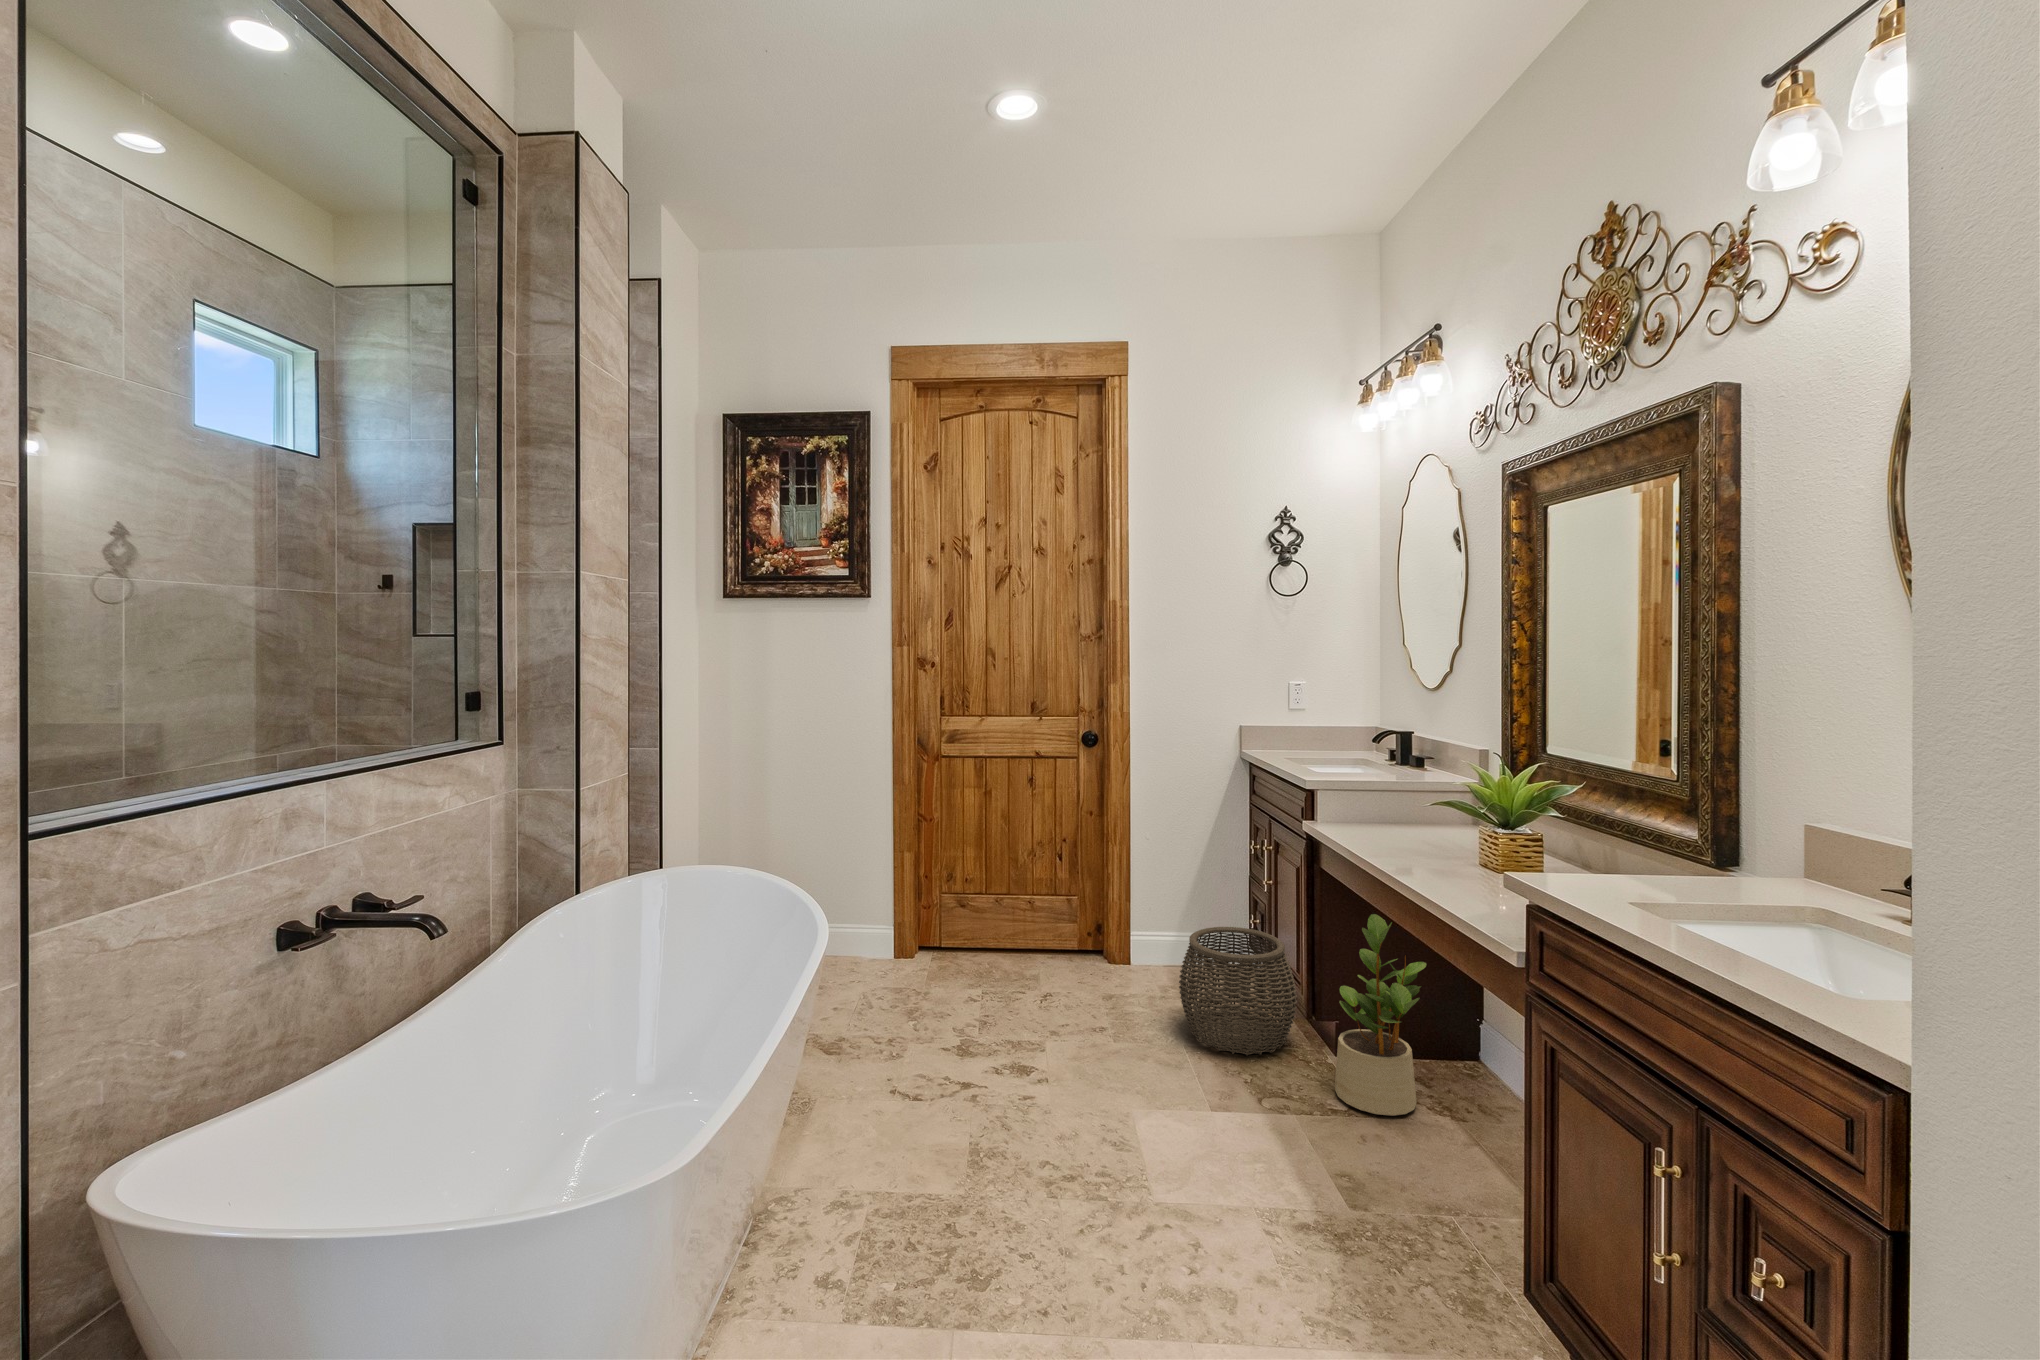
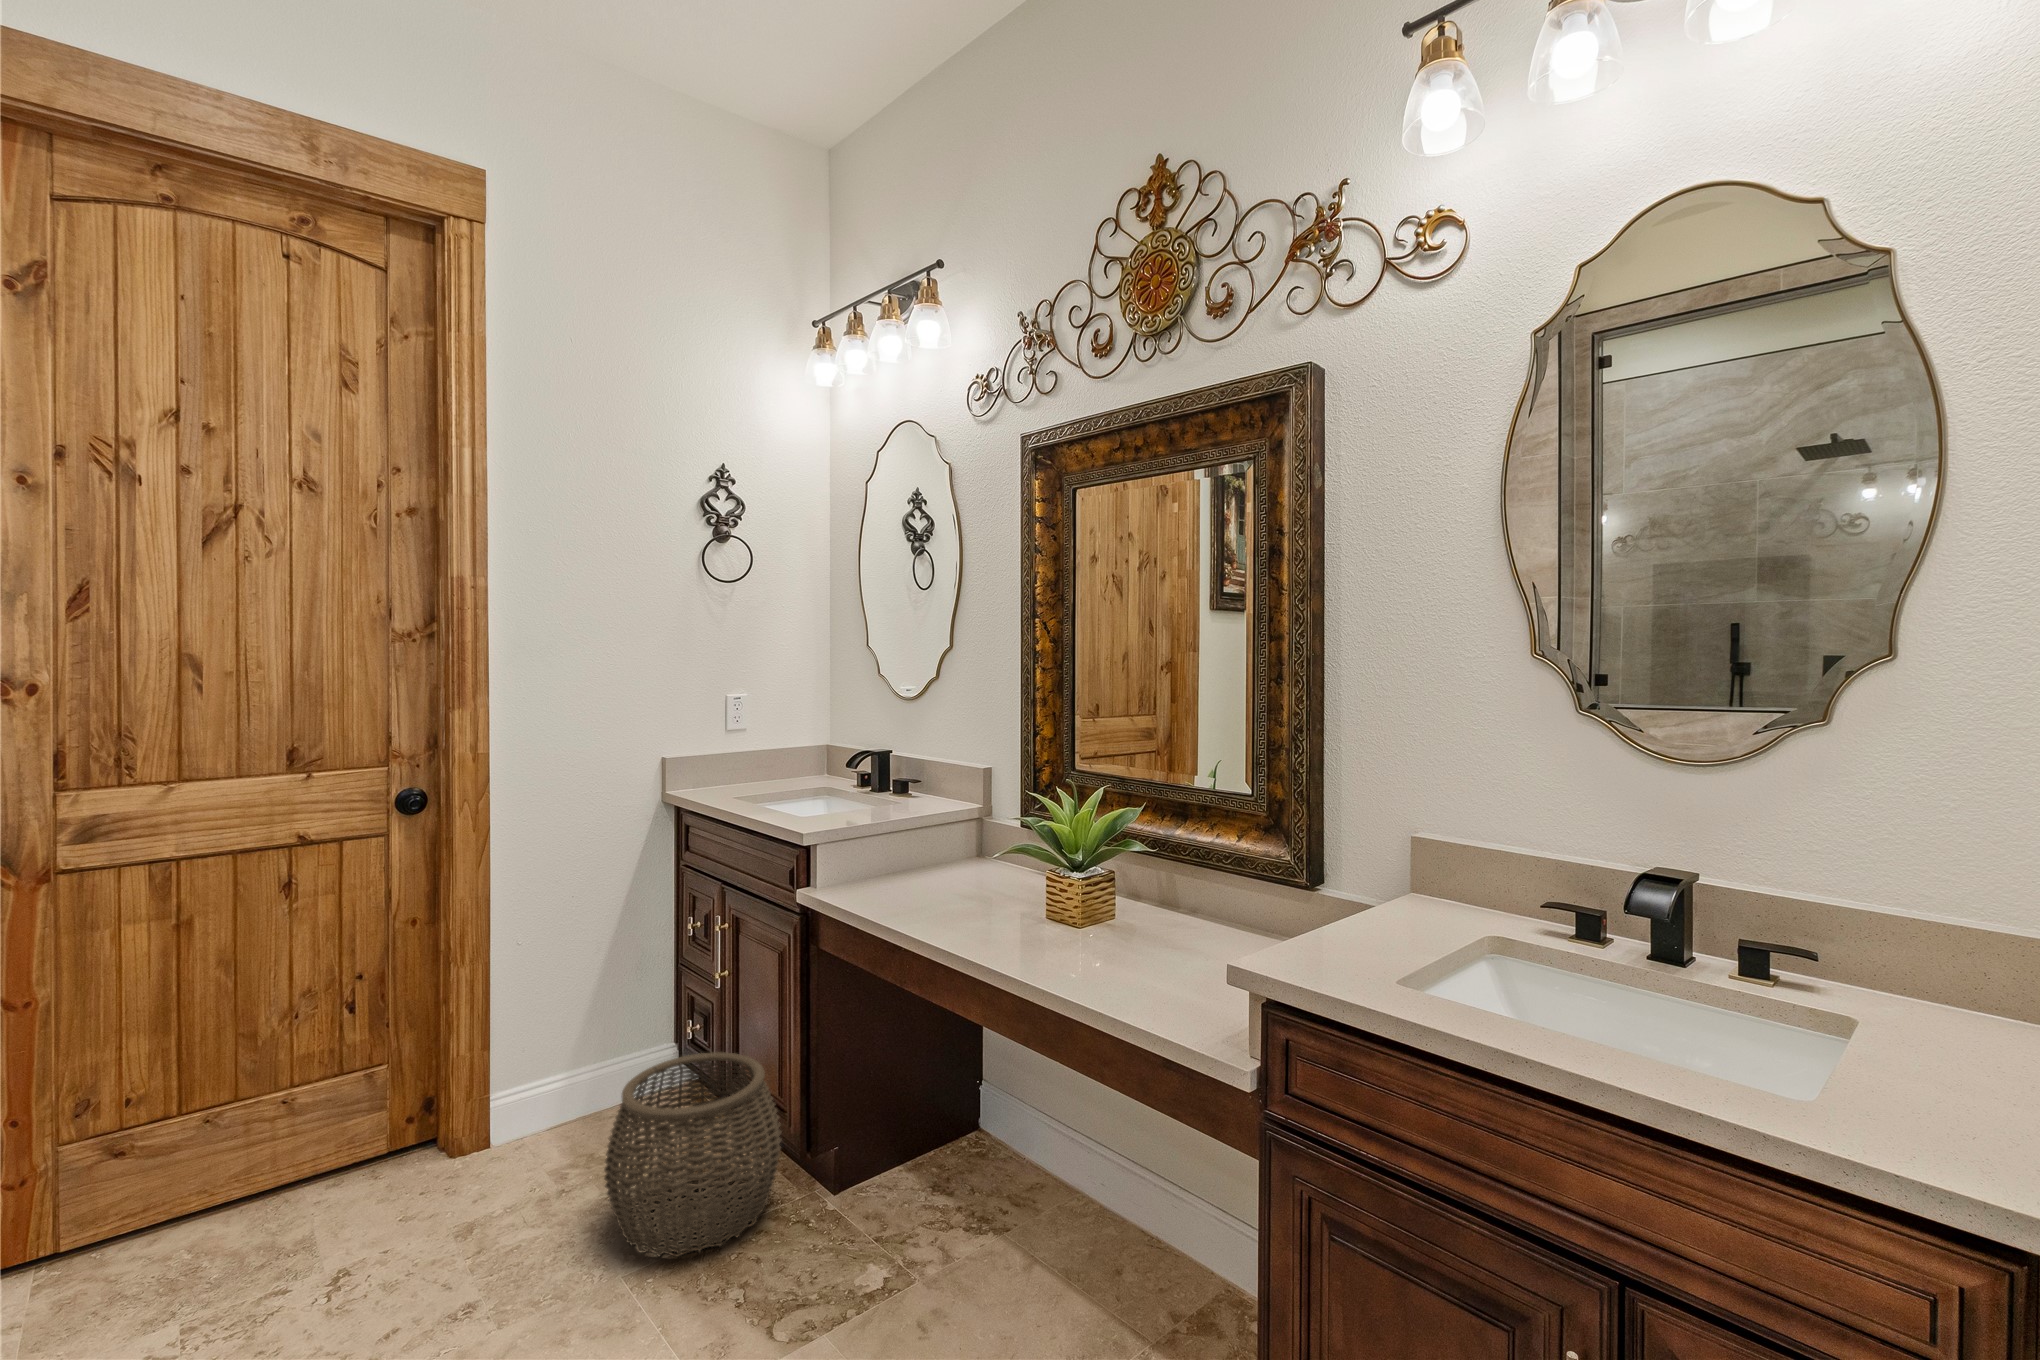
potted plant: present [1335,914,1426,1116] -> none [852,1001,962,1269]

